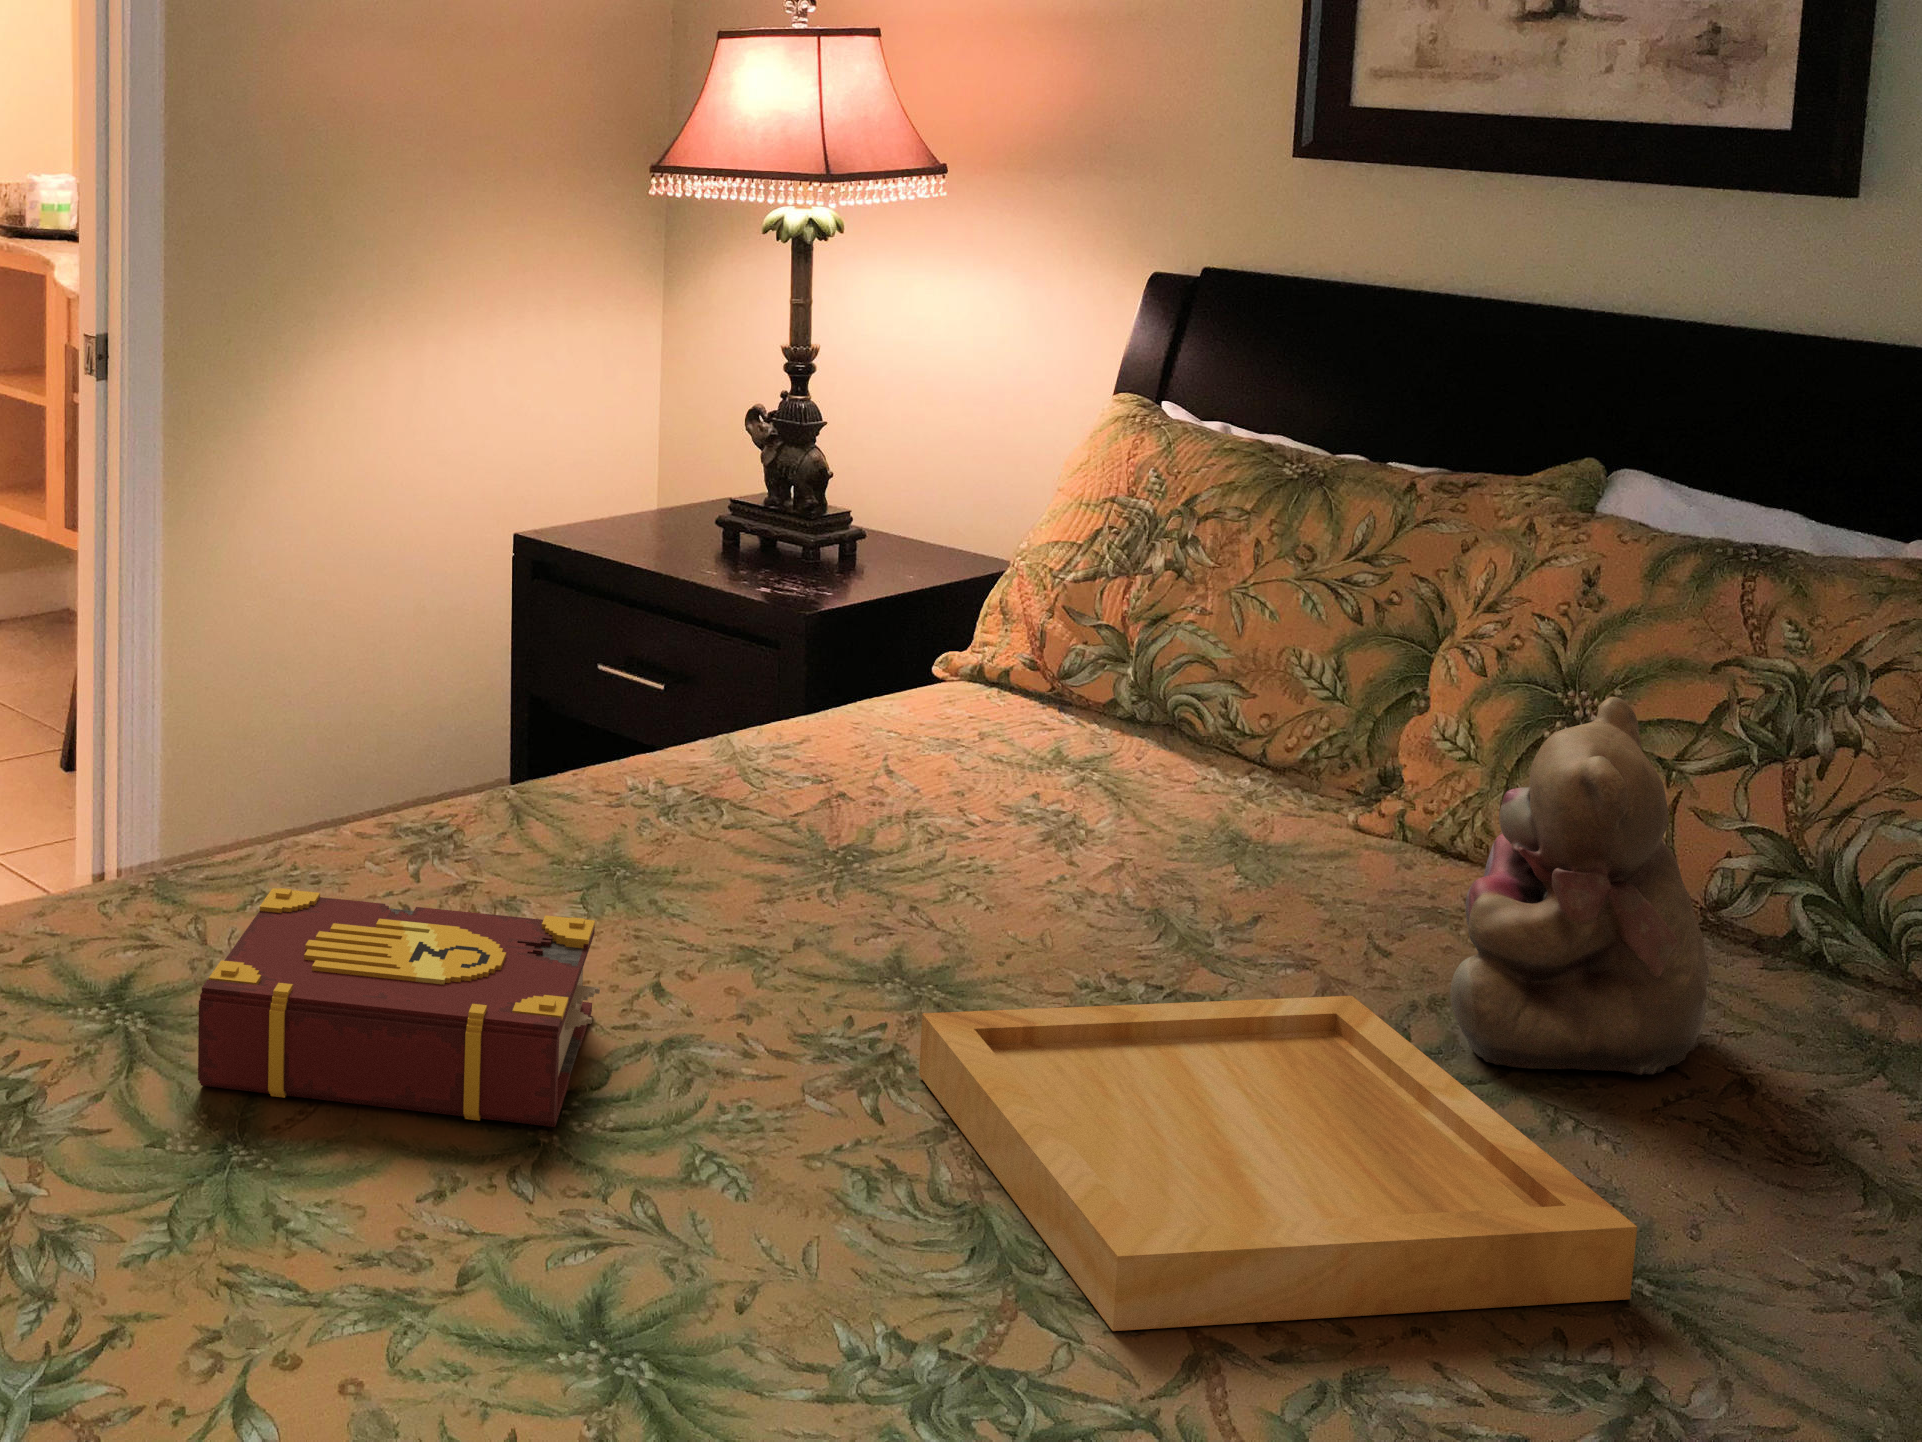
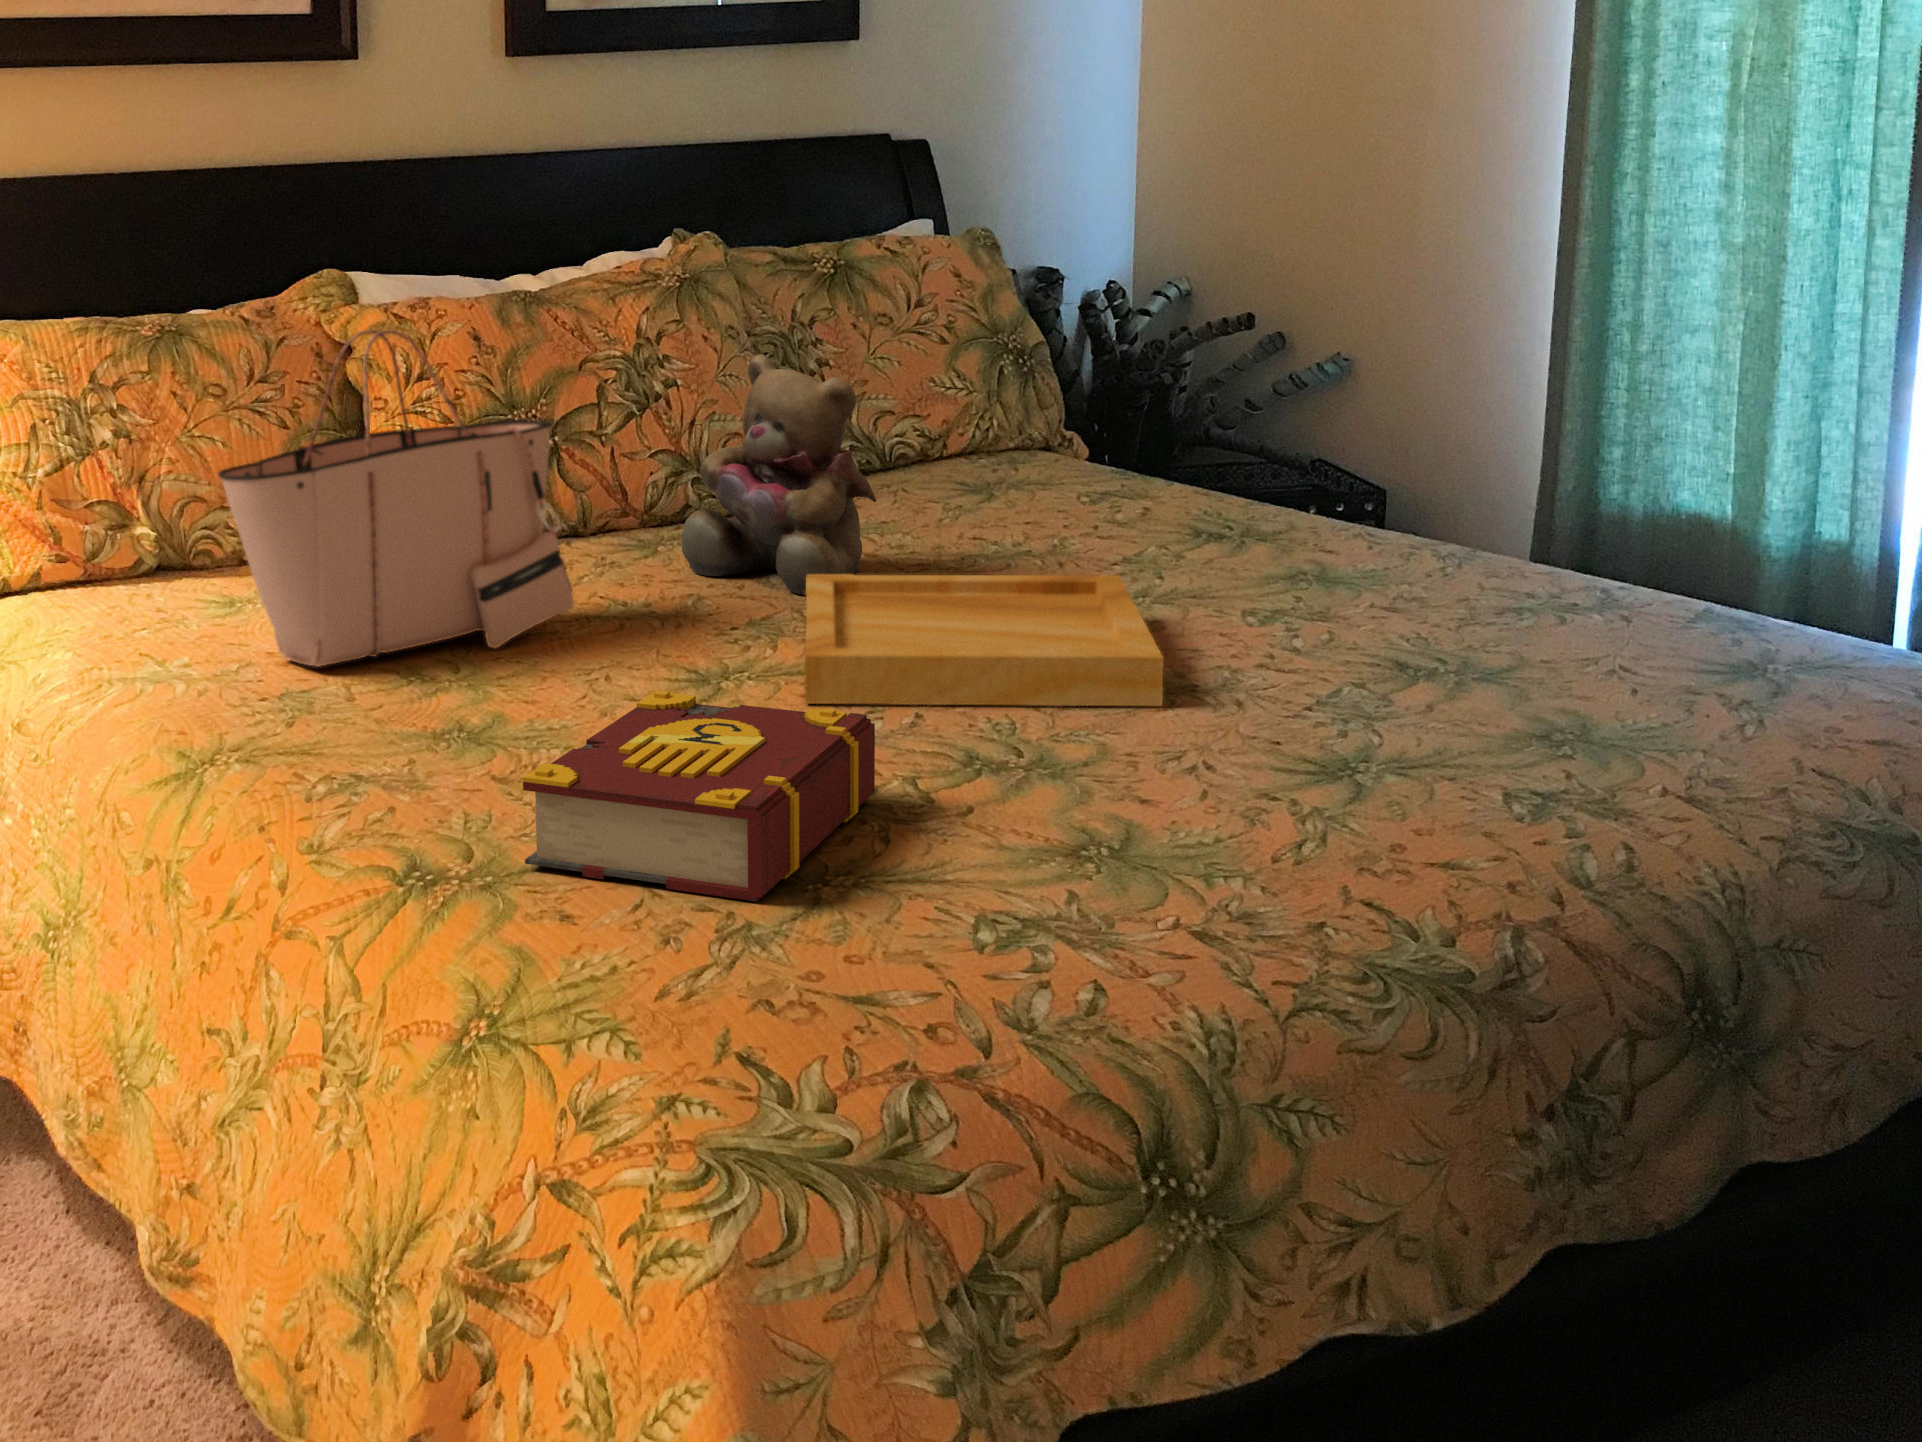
tote bag: none [809,494,1211,899] -> present [218,330,574,666]

